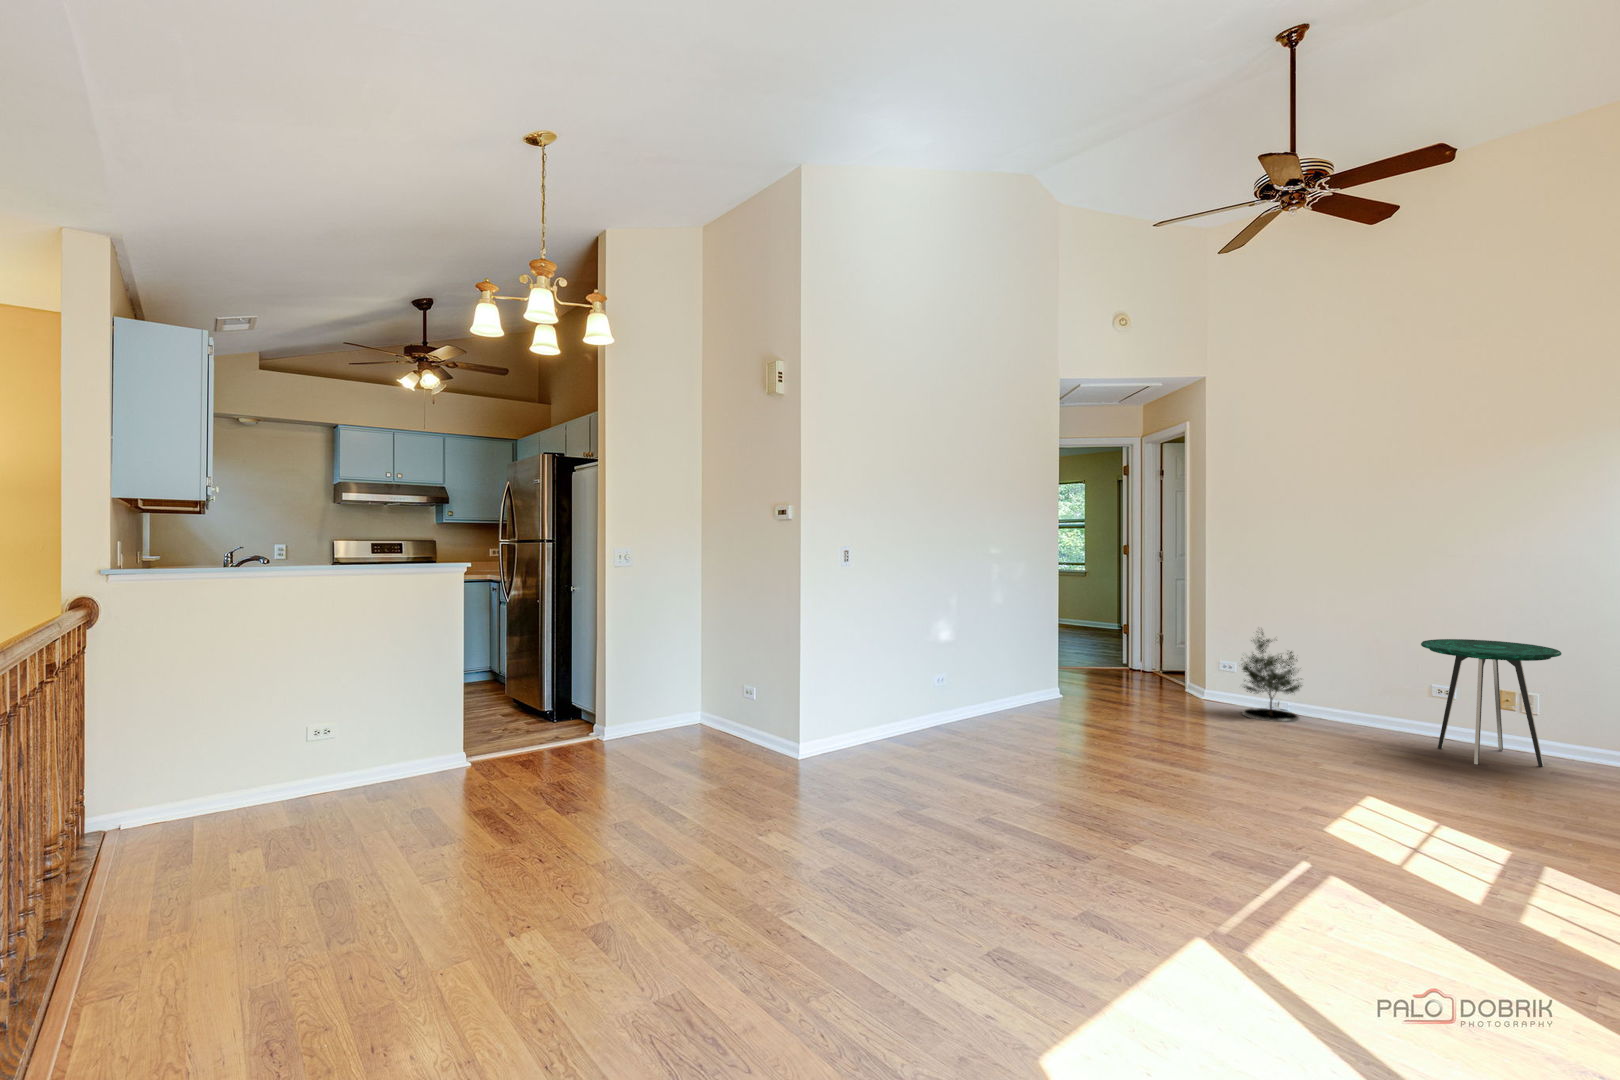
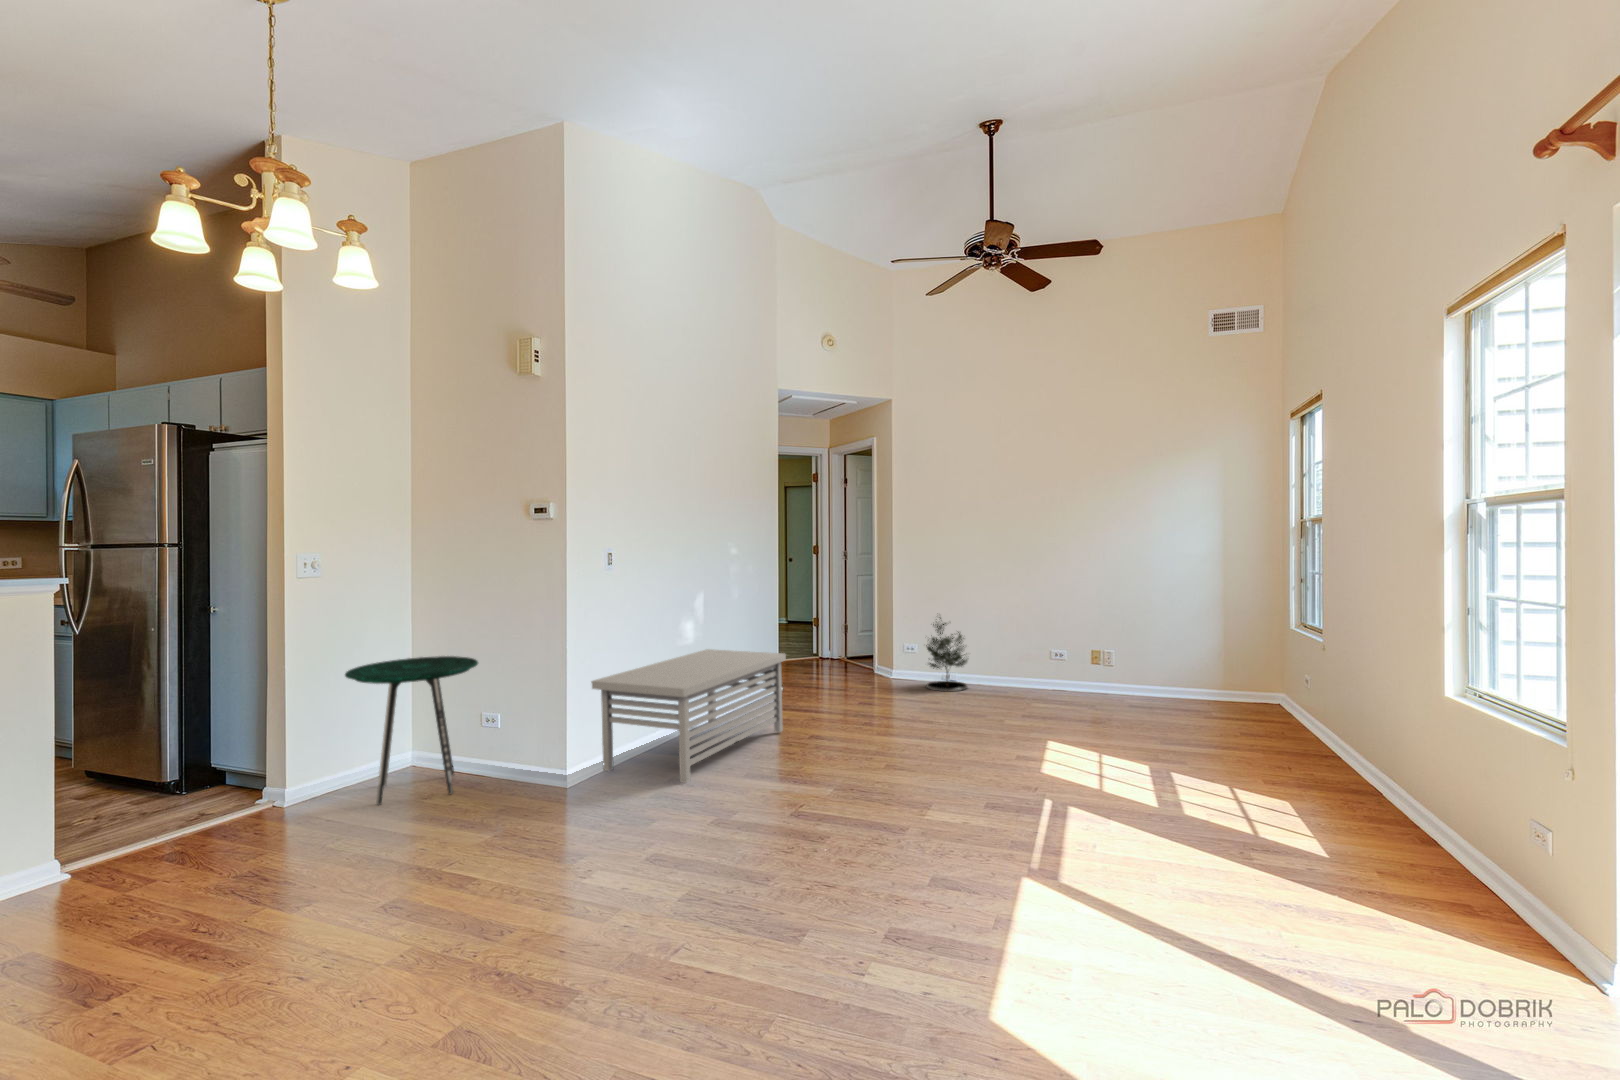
side table: present [1421,639,1562,766] -> present [345,656,478,805]
storage bench: none [830,648,1037,775] -> present [591,649,786,783]

